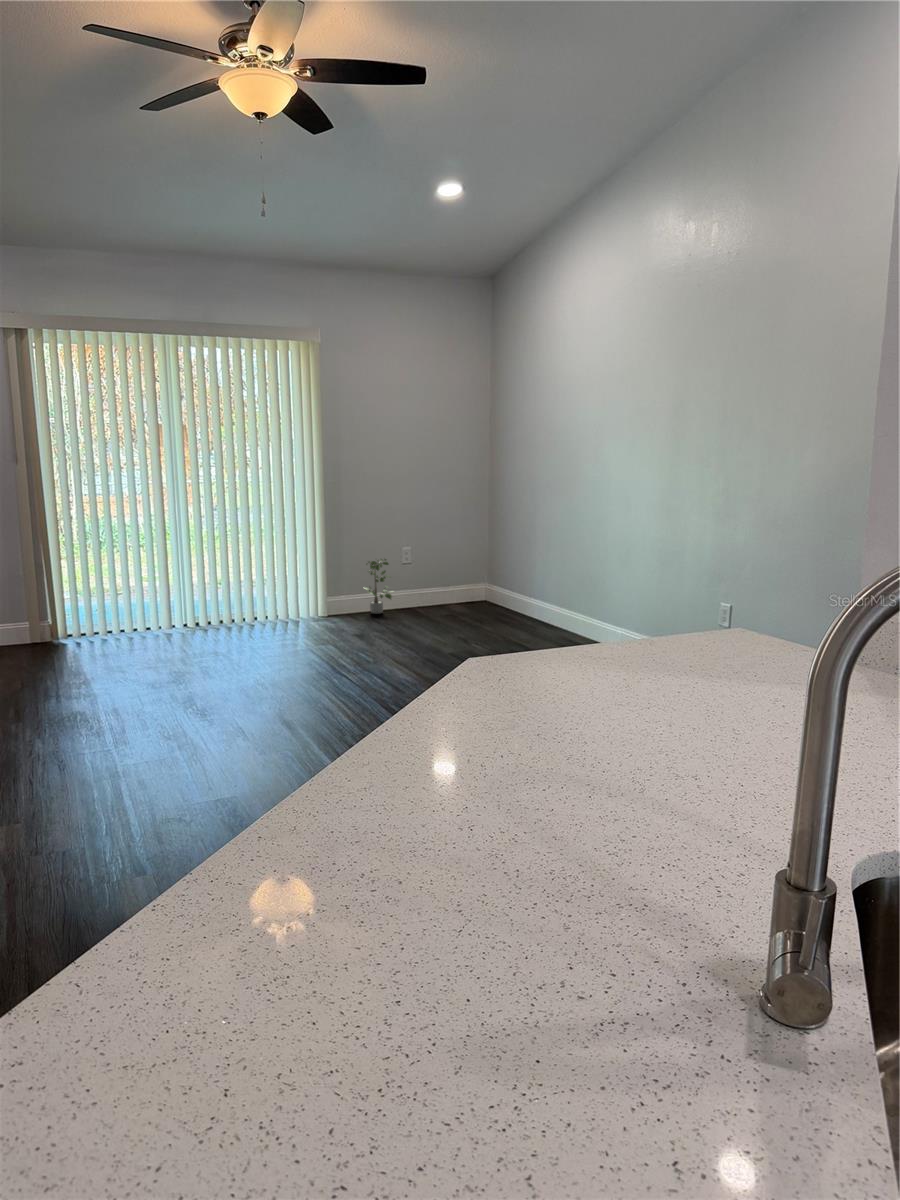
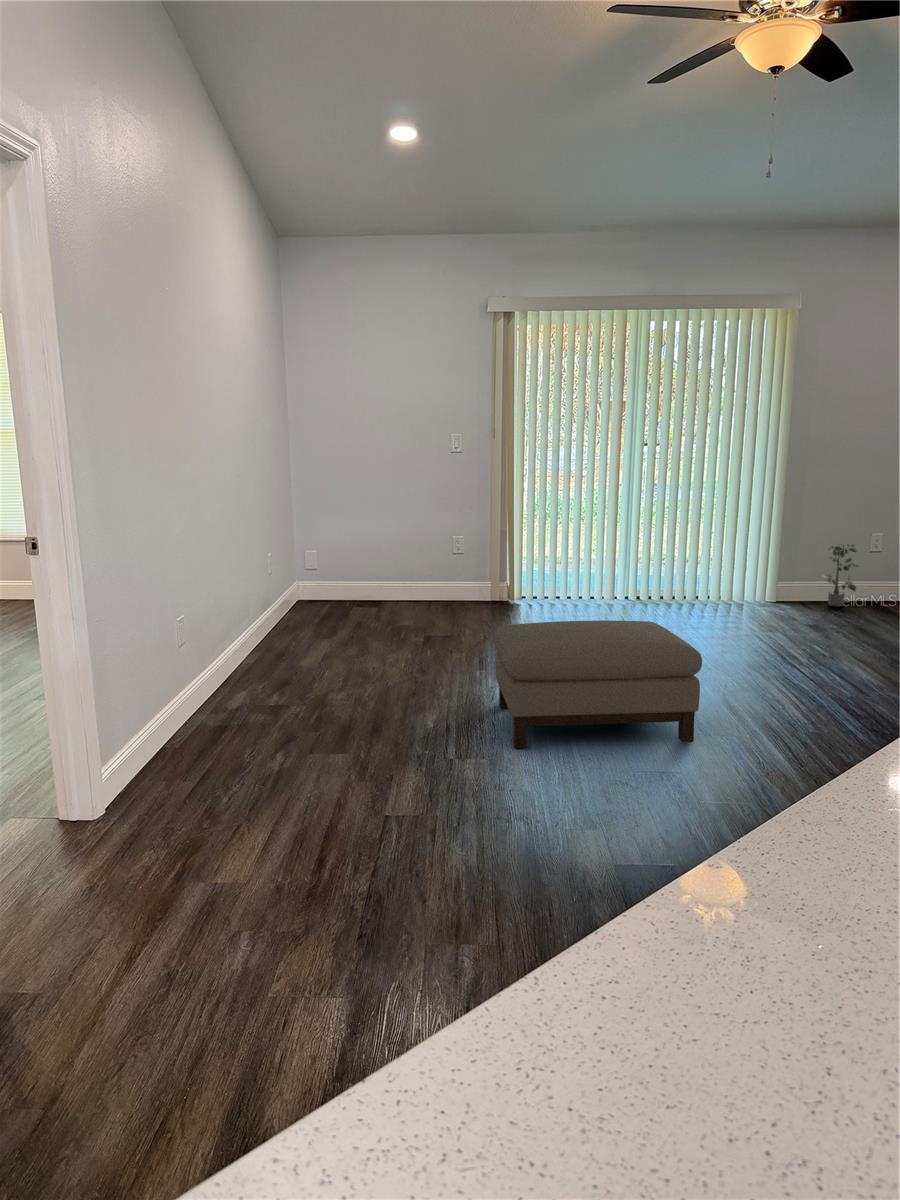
ottoman: none [17,657,251,823] -> present [494,620,702,748]

